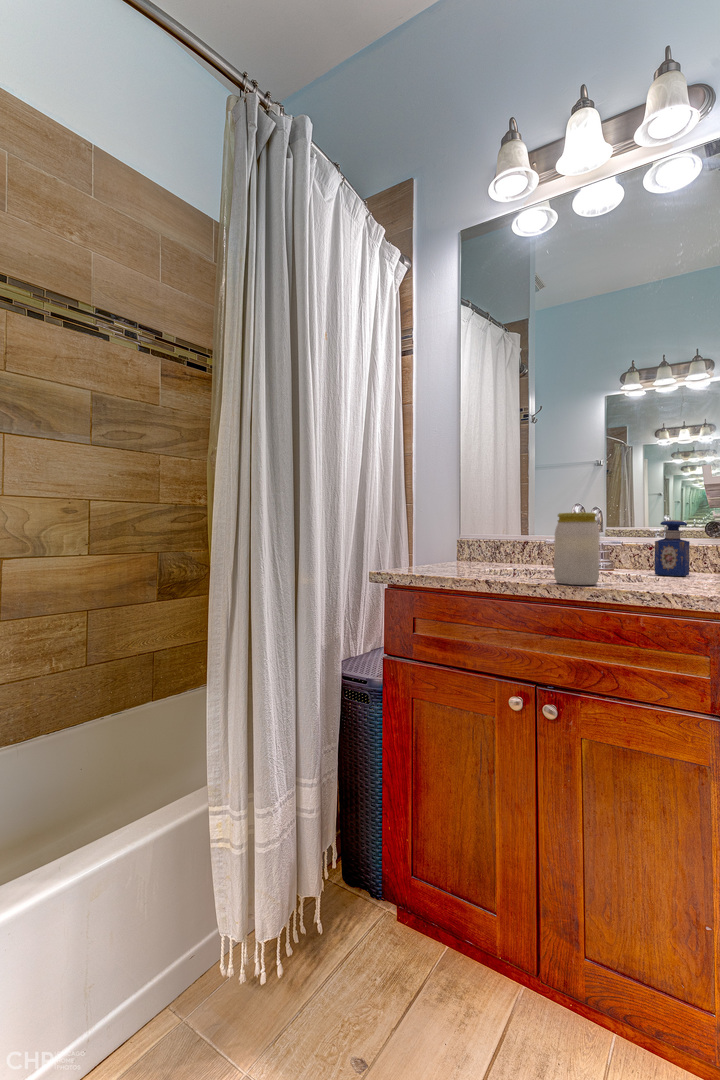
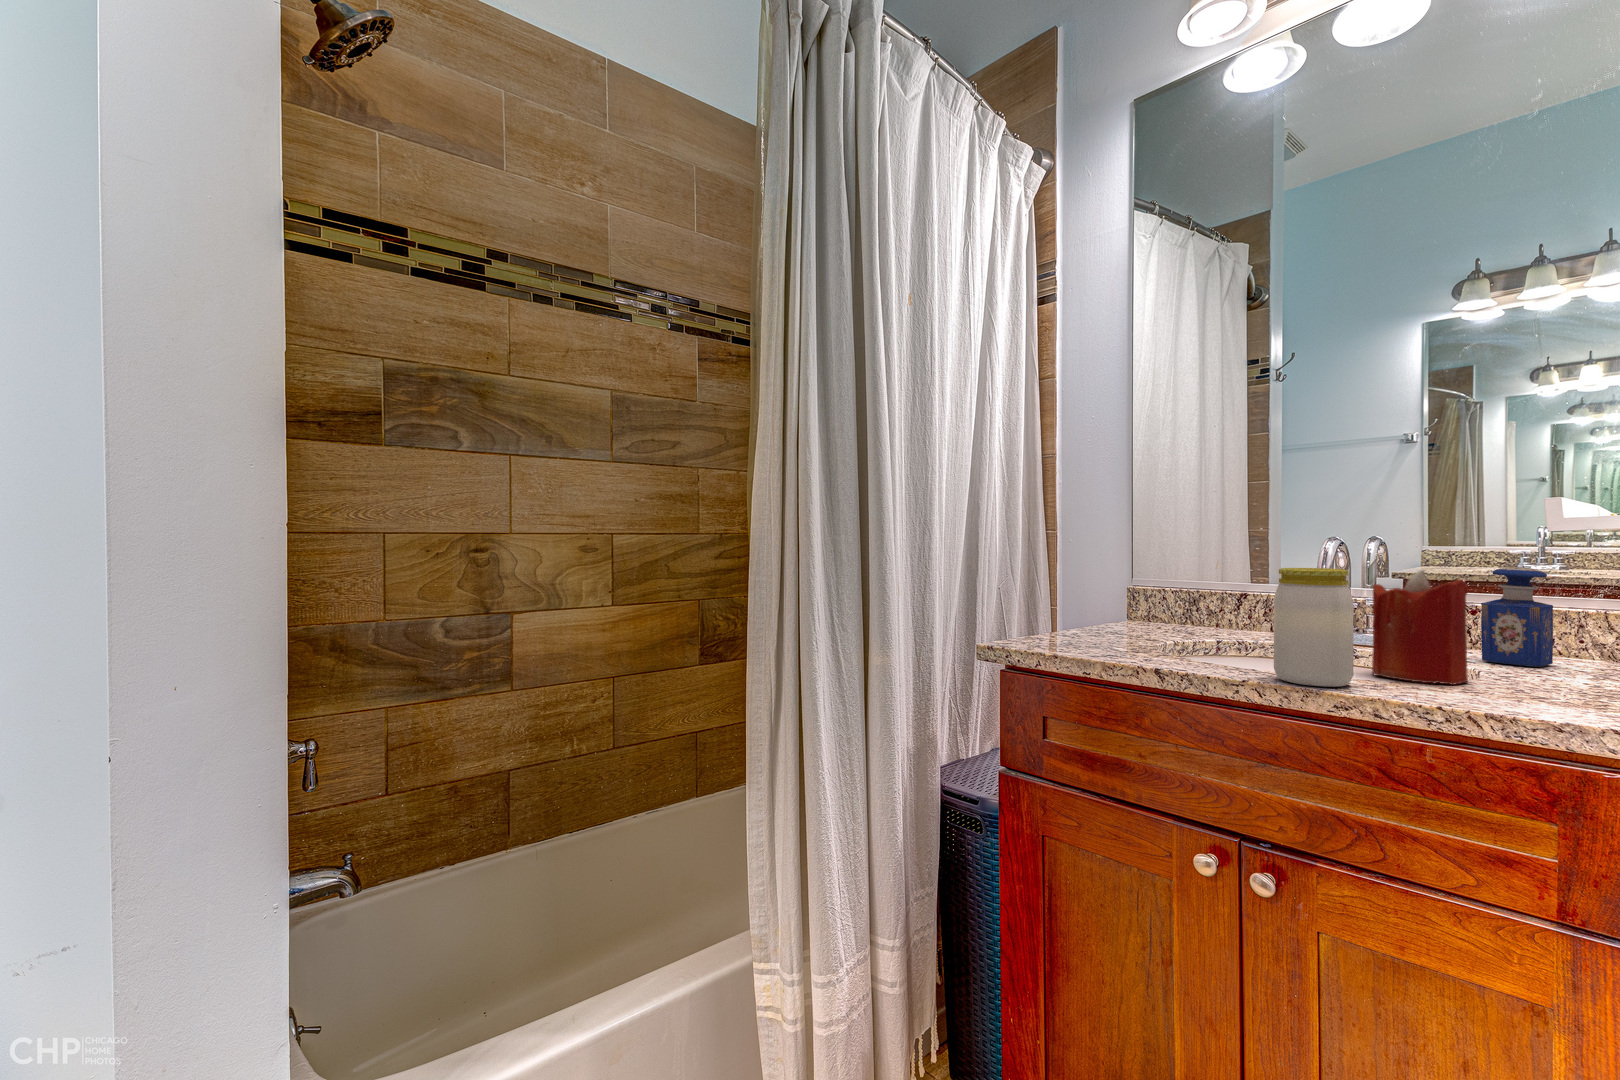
candle: none [605,516,657,583] -> present [1372,570,1469,684]

